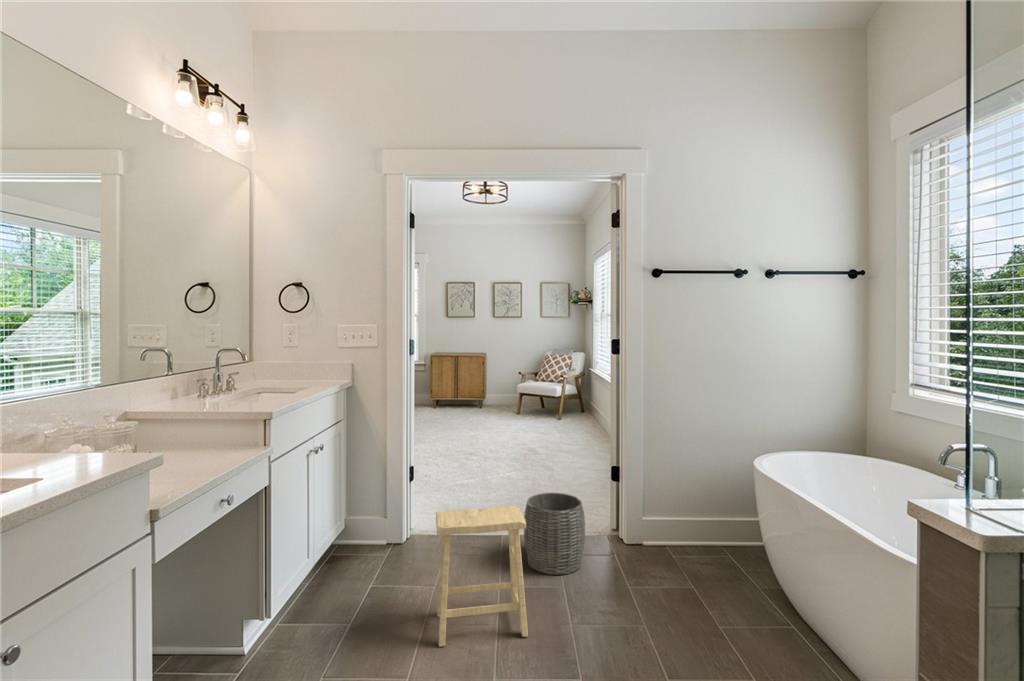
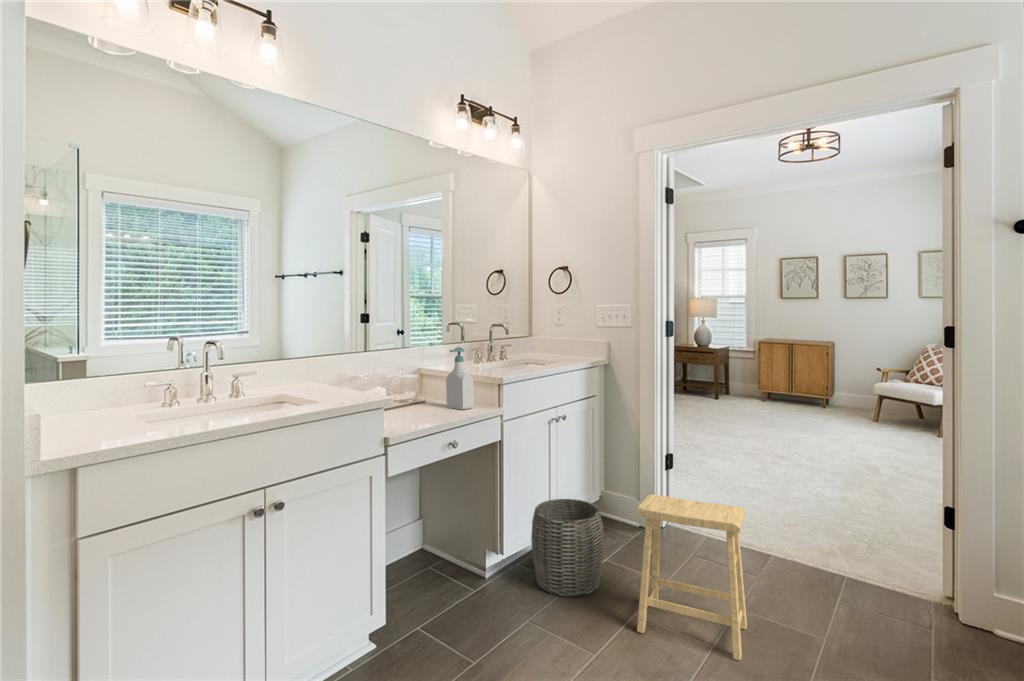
soap bottle: none [190,379,231,457] -> present [446,347,474,410]
woven basket: present [524,493,585,575] -> present [531,499,604,597]

